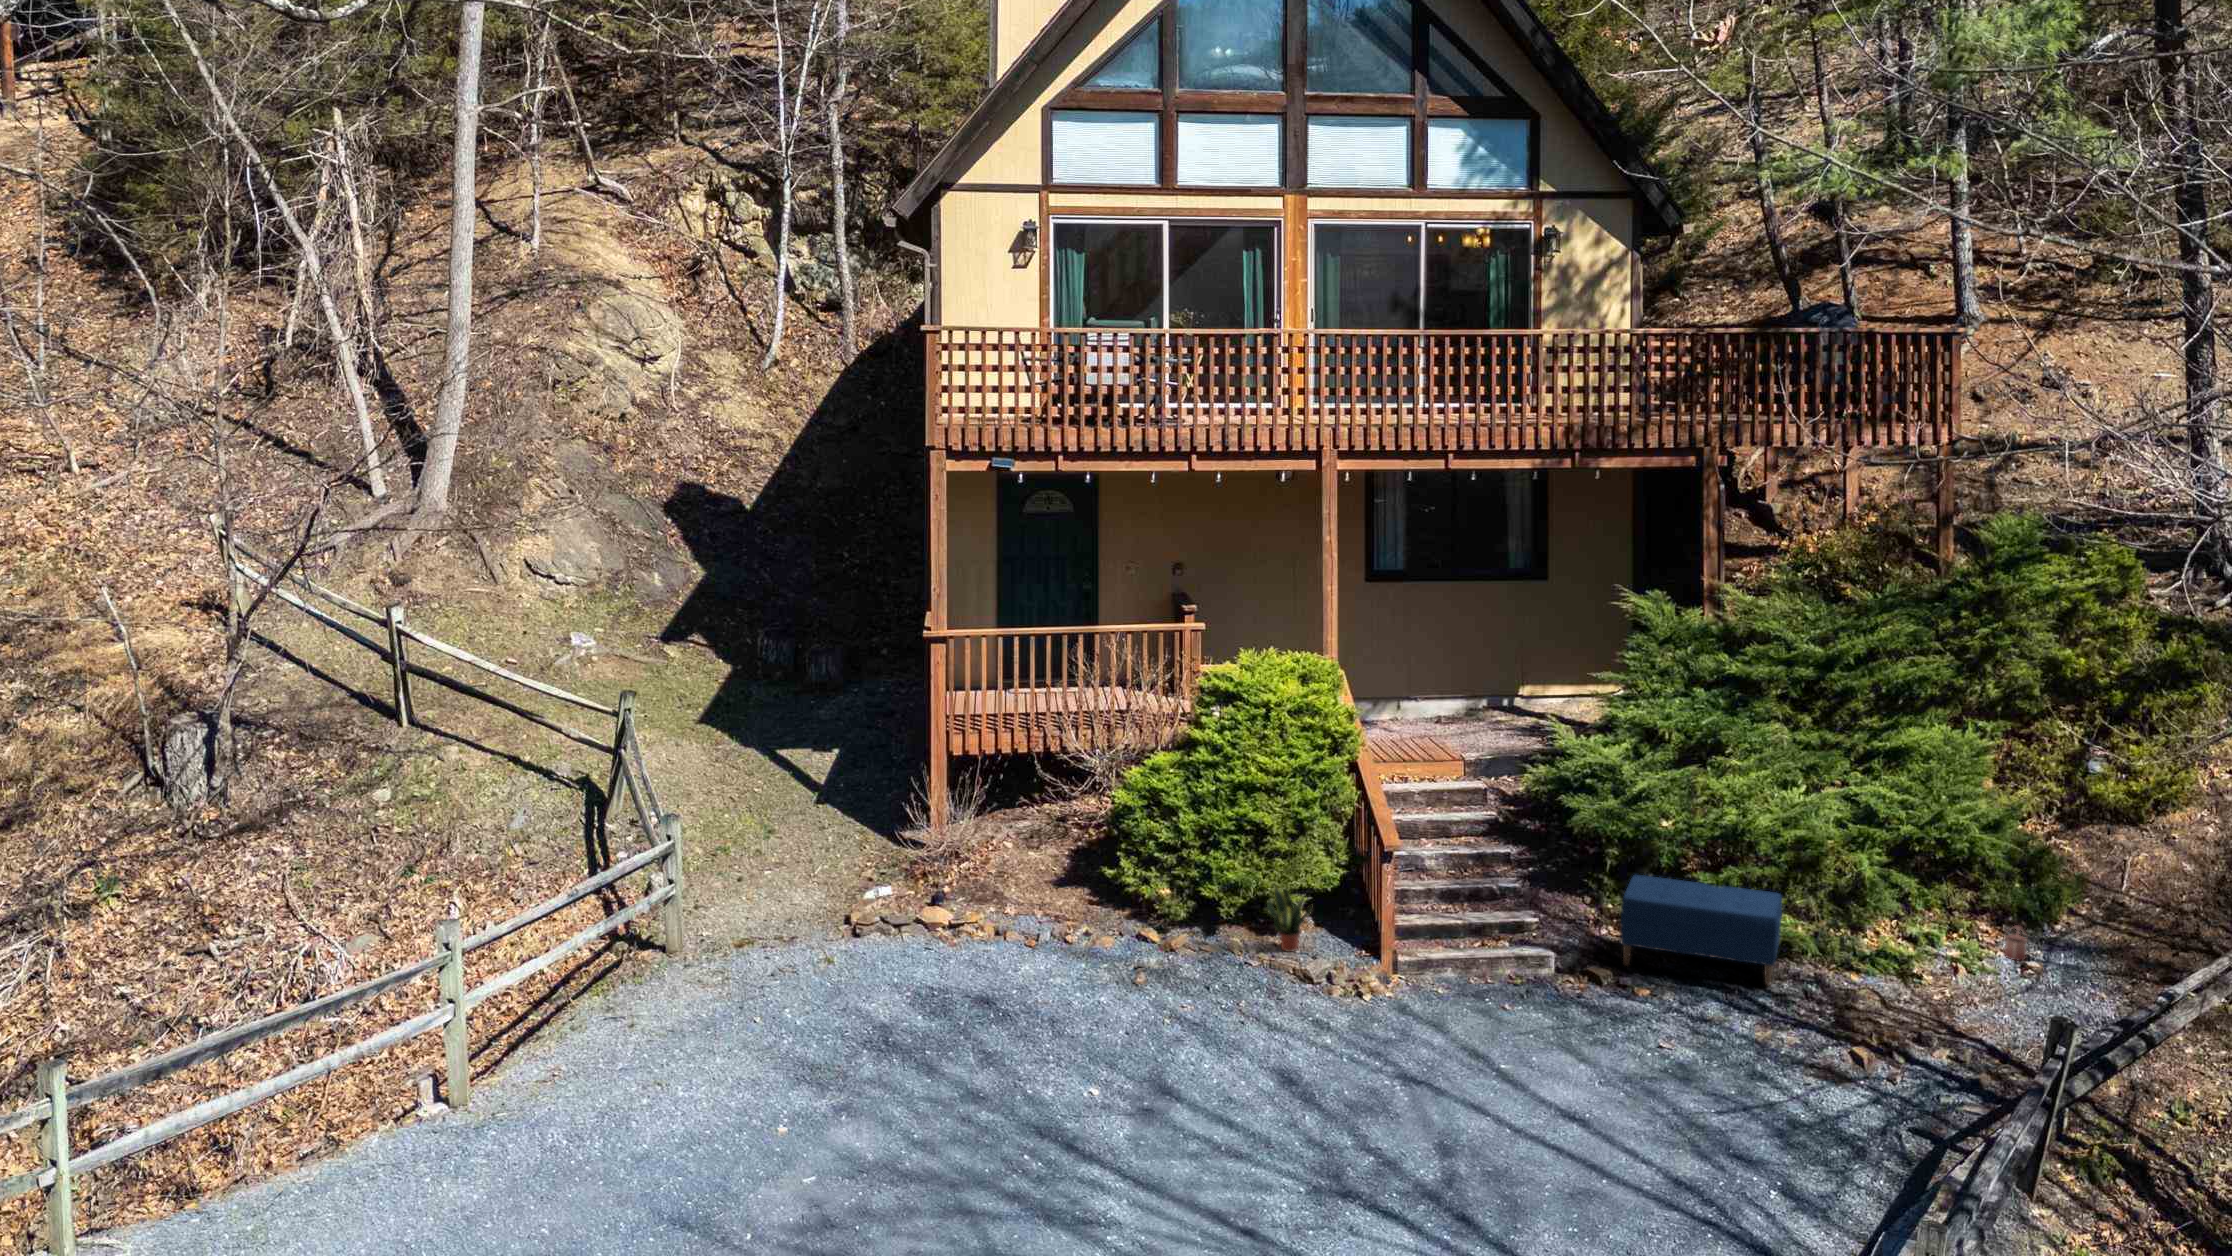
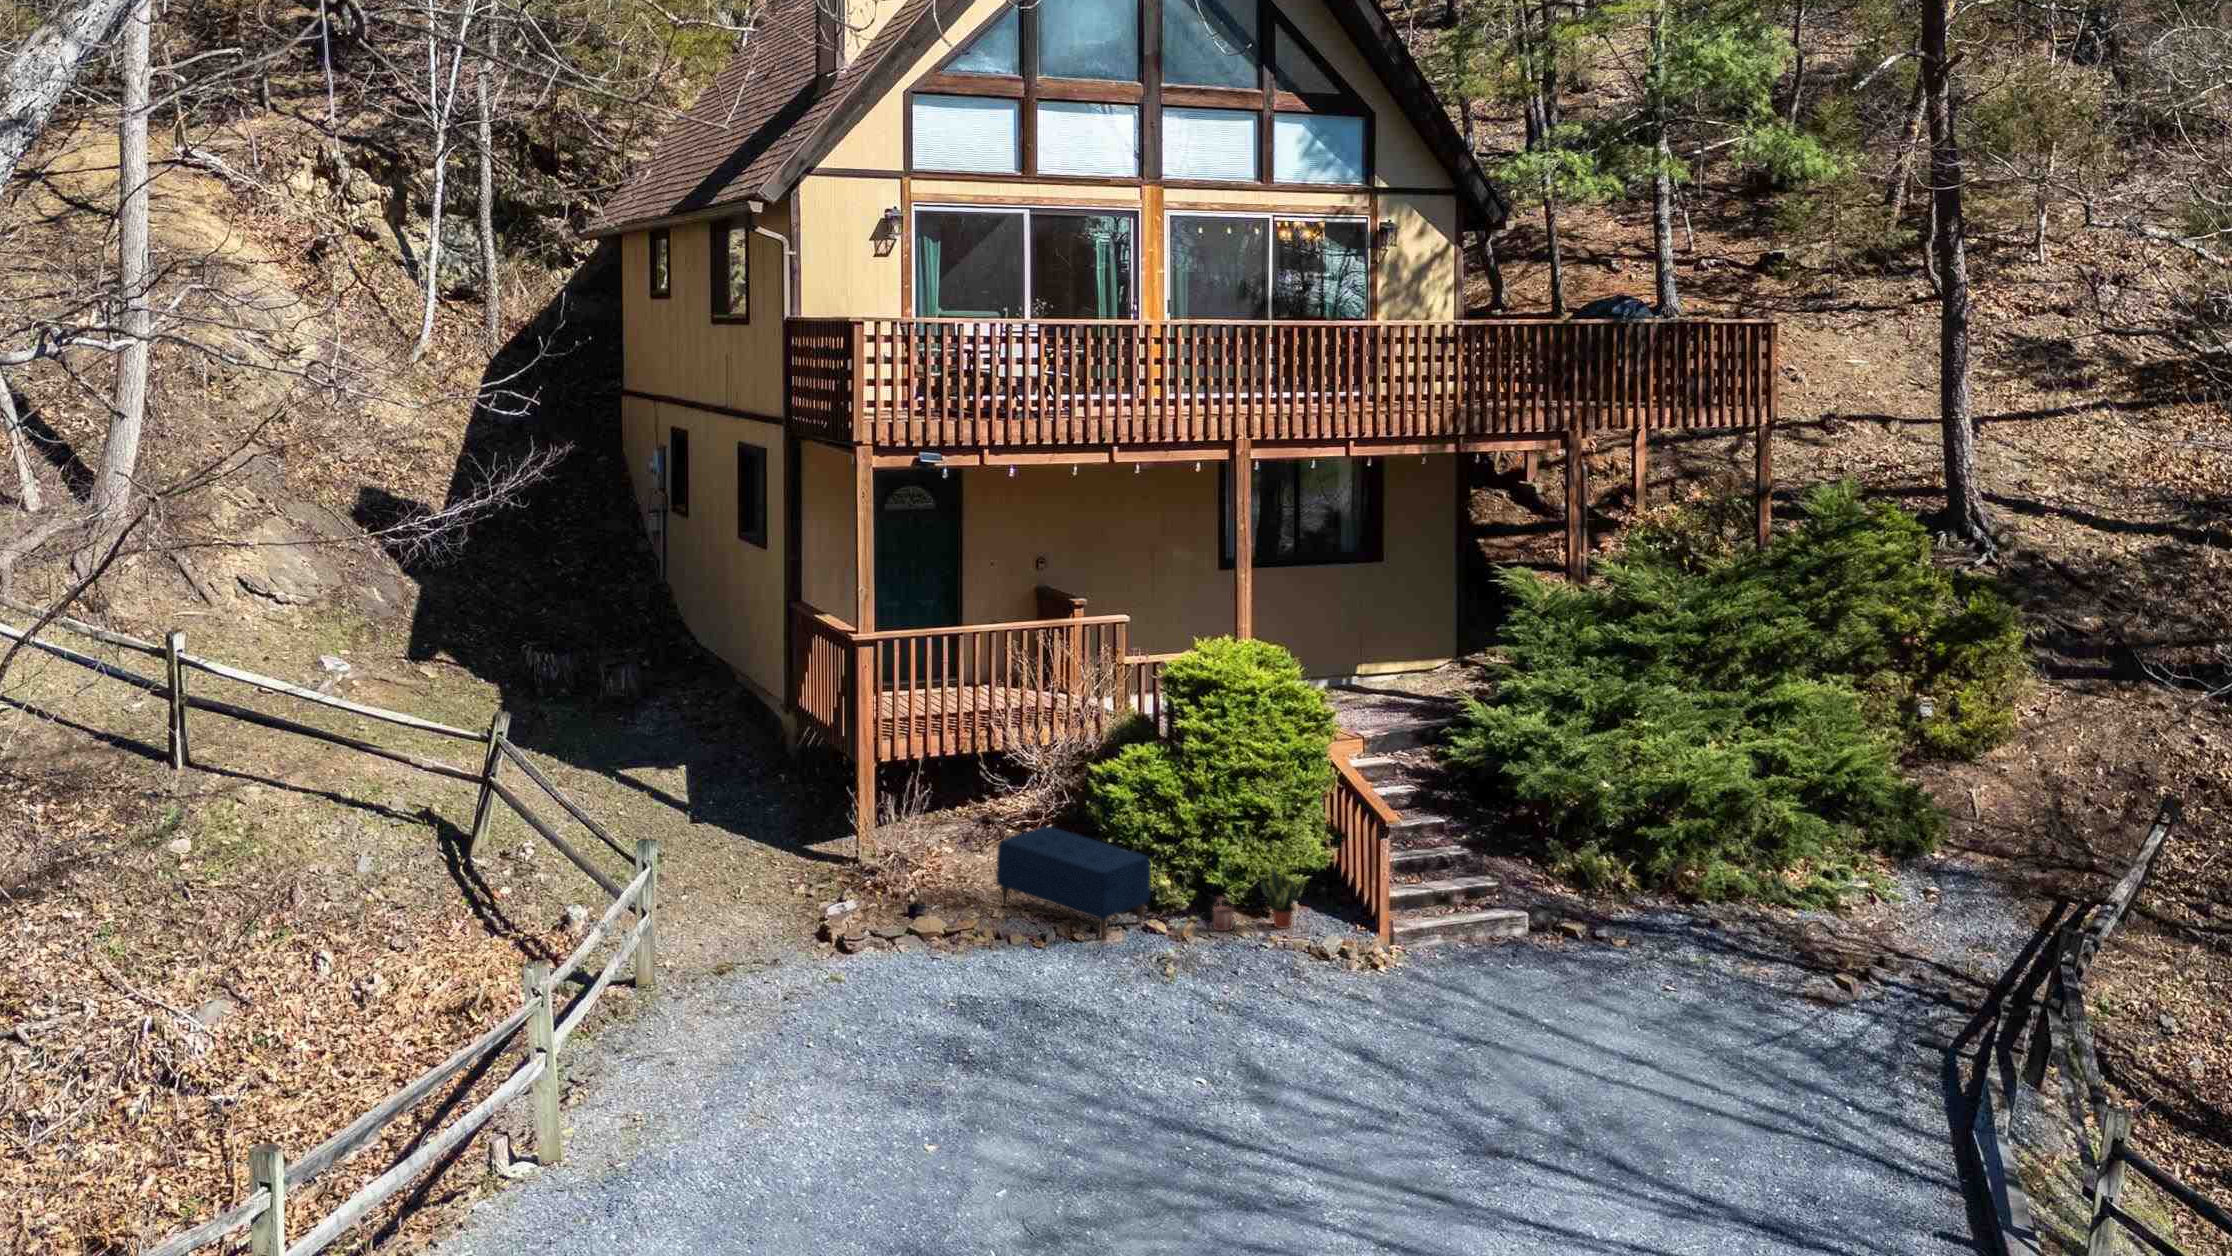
bench: present [1620,875,1782,986] -> present [996,826,1151,940]
watering can: present [2005,925,2027,961] -> present [1213,897,1234,931]

